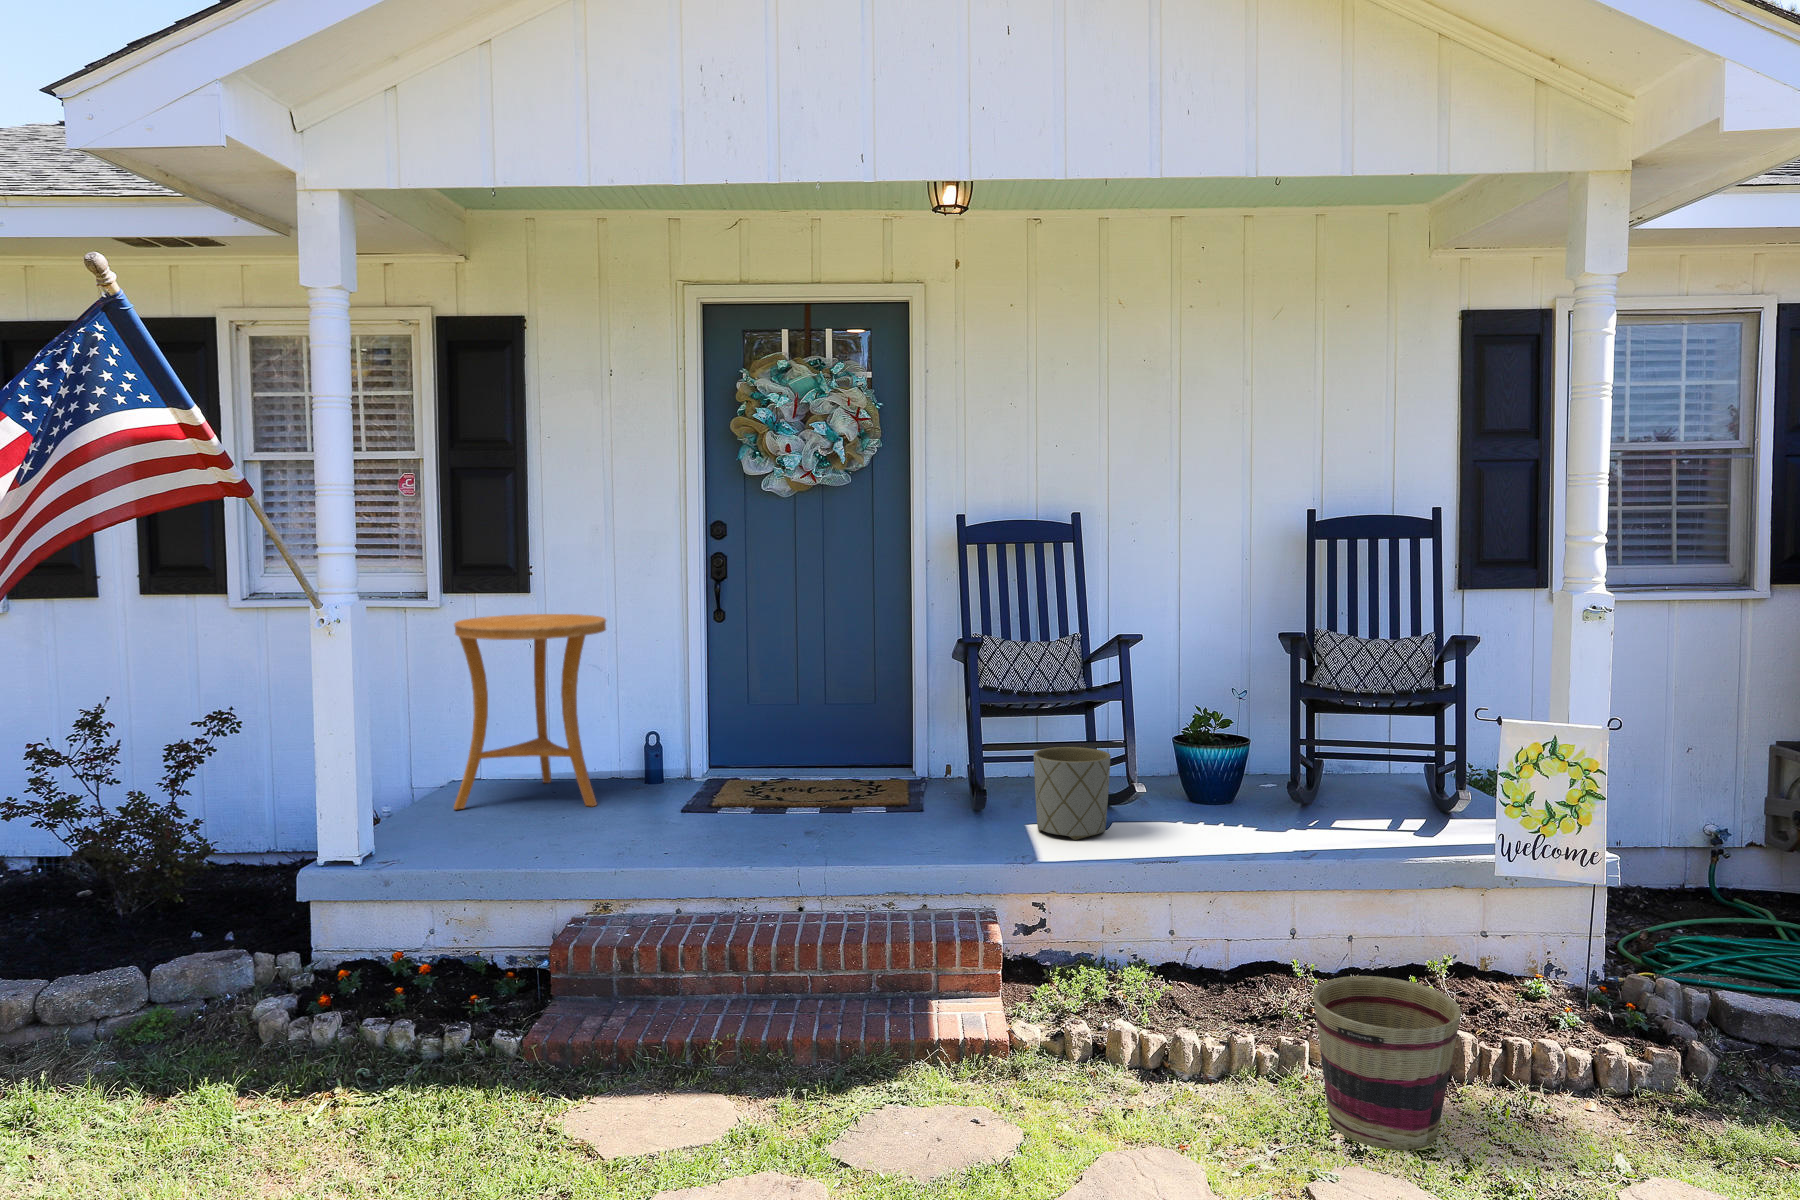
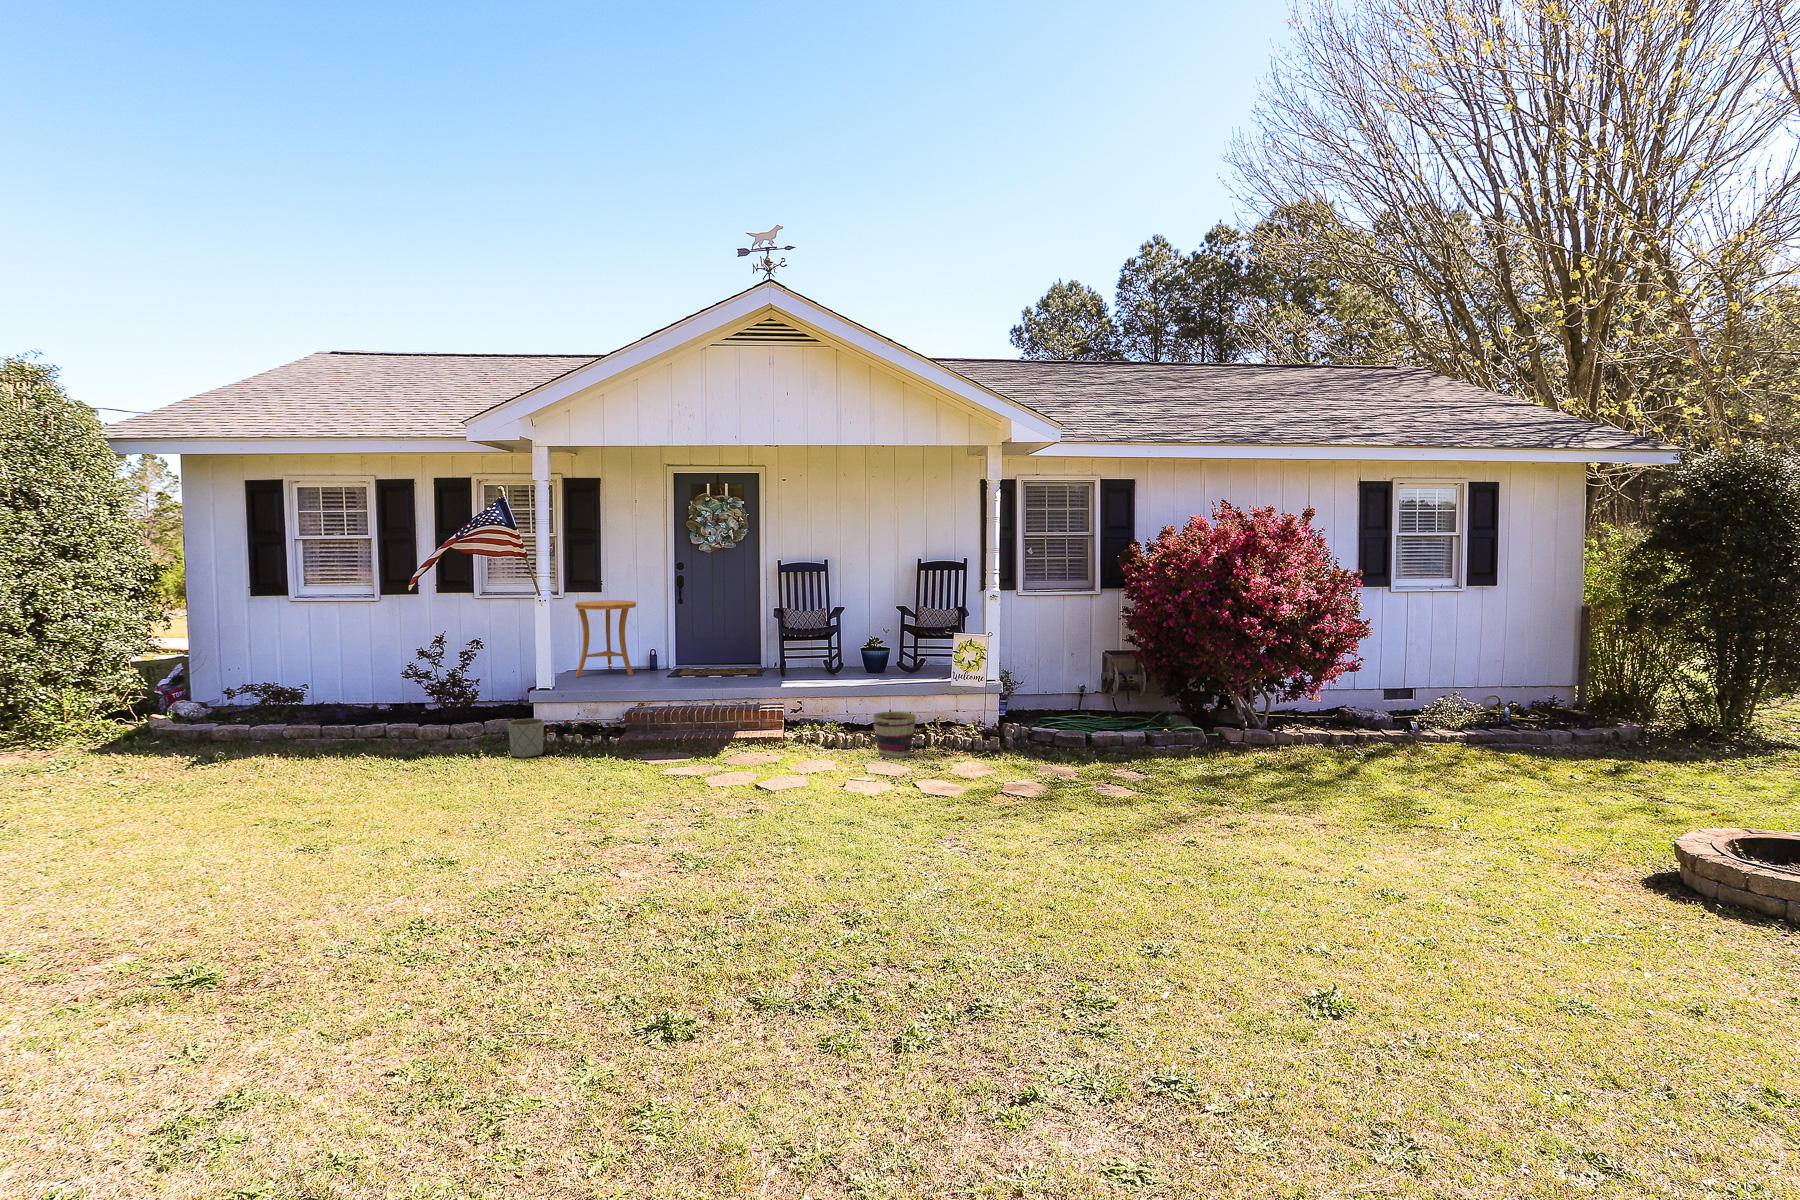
planter: present [1034,747,1110,840] -> present [508,718,544,758]

